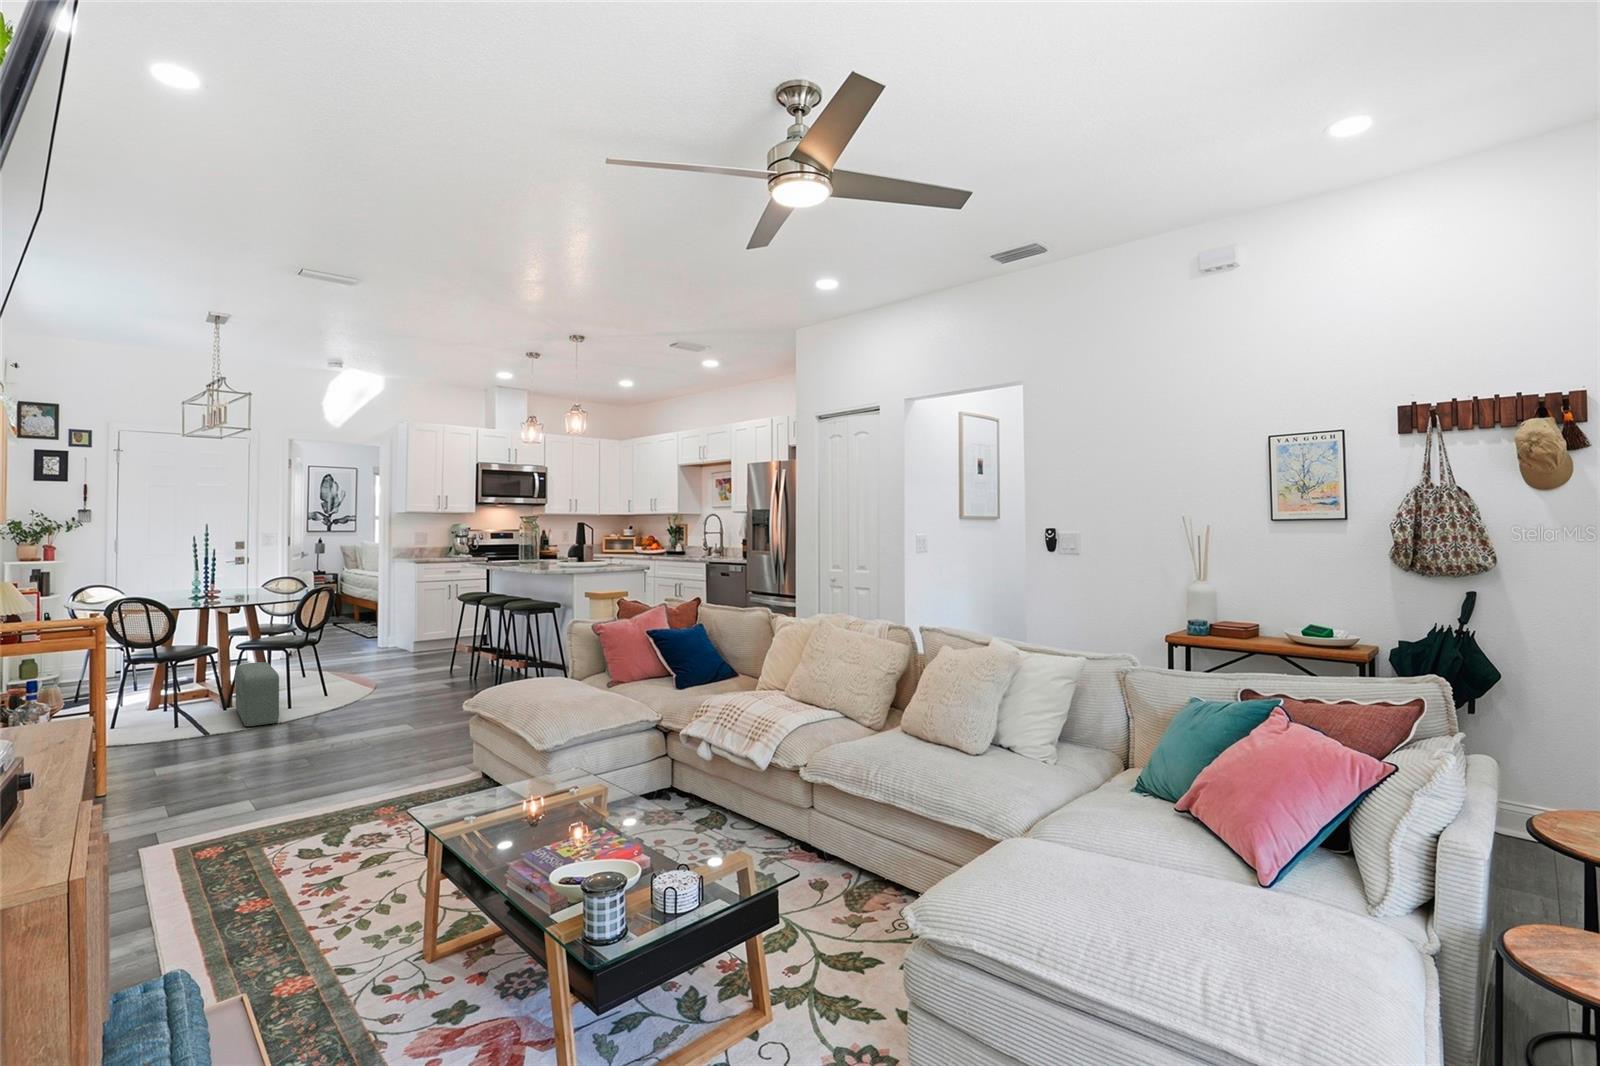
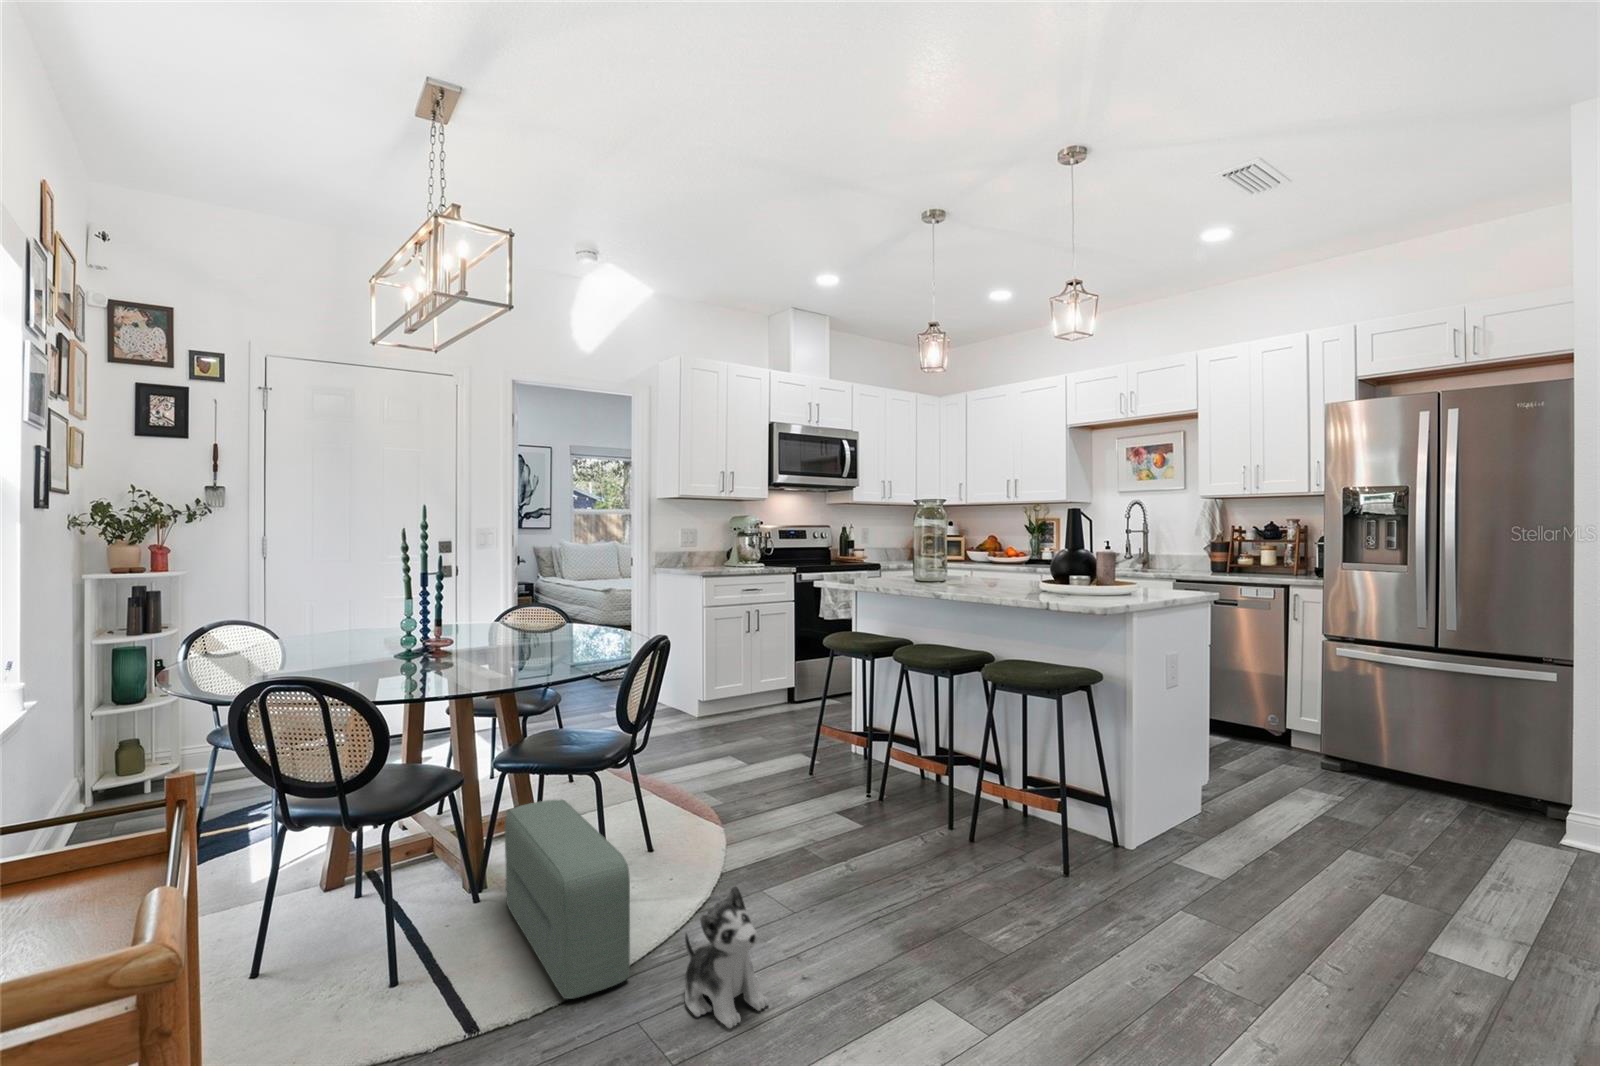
plush toy: none [297,679,332,730] -> present [685,886,769,1028]

